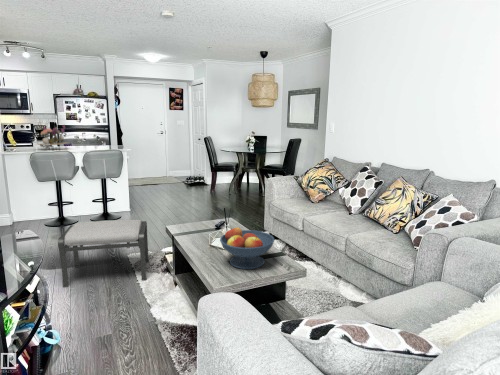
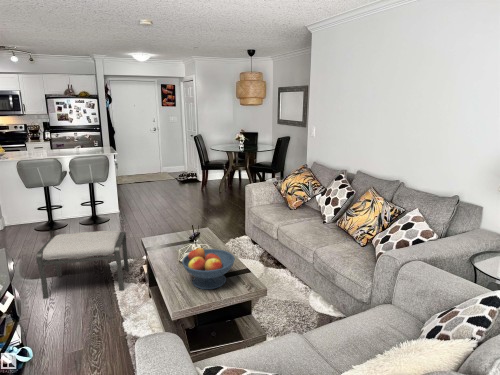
flower arrangement: present [39,125,66,149] -> none [22,130,58,155]

